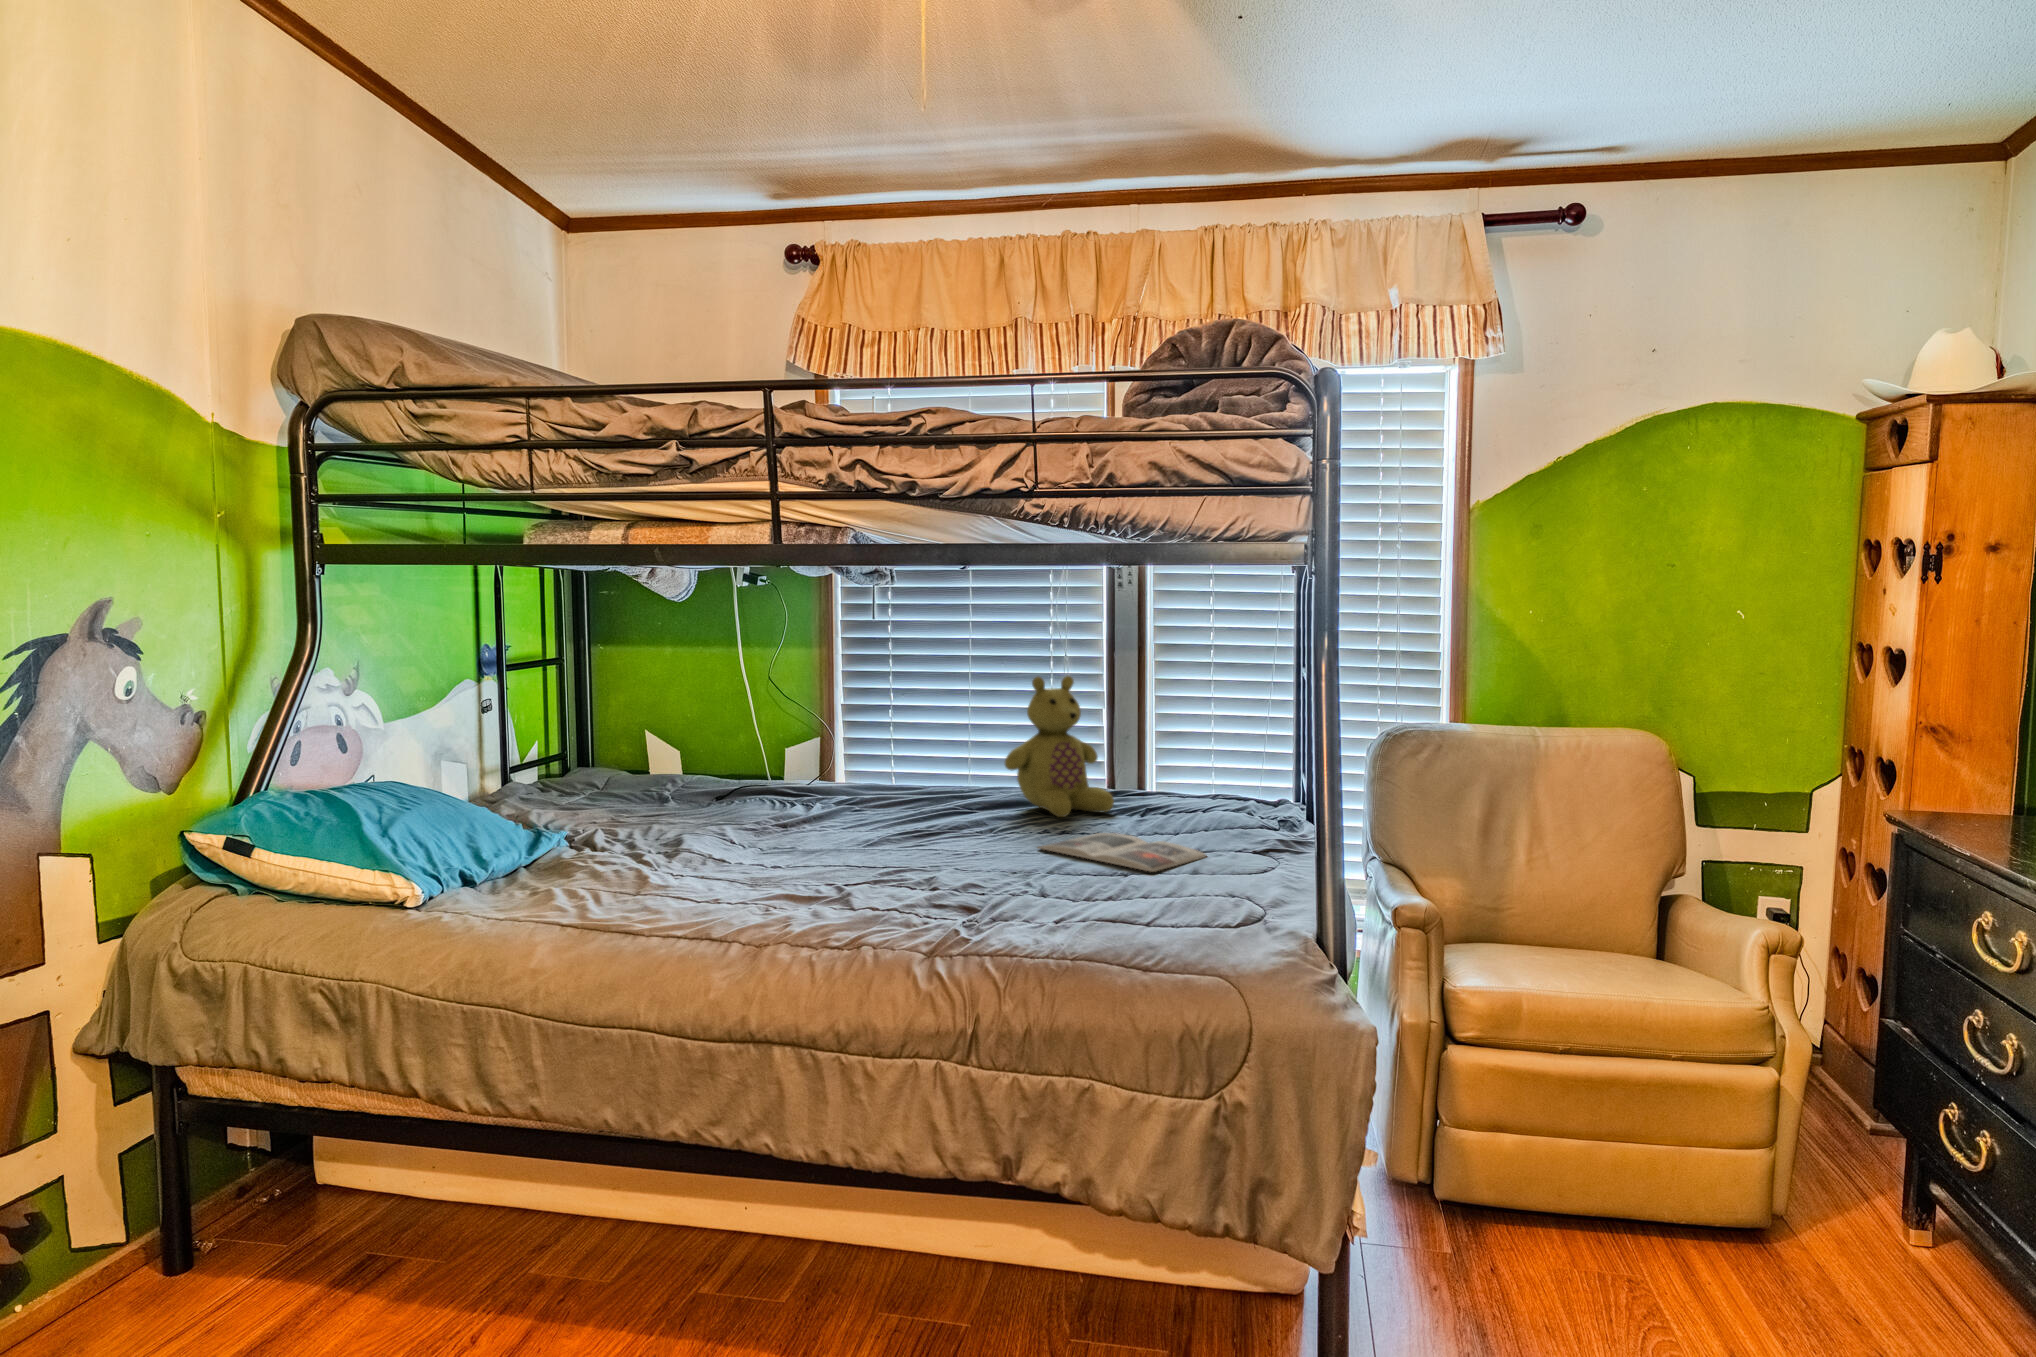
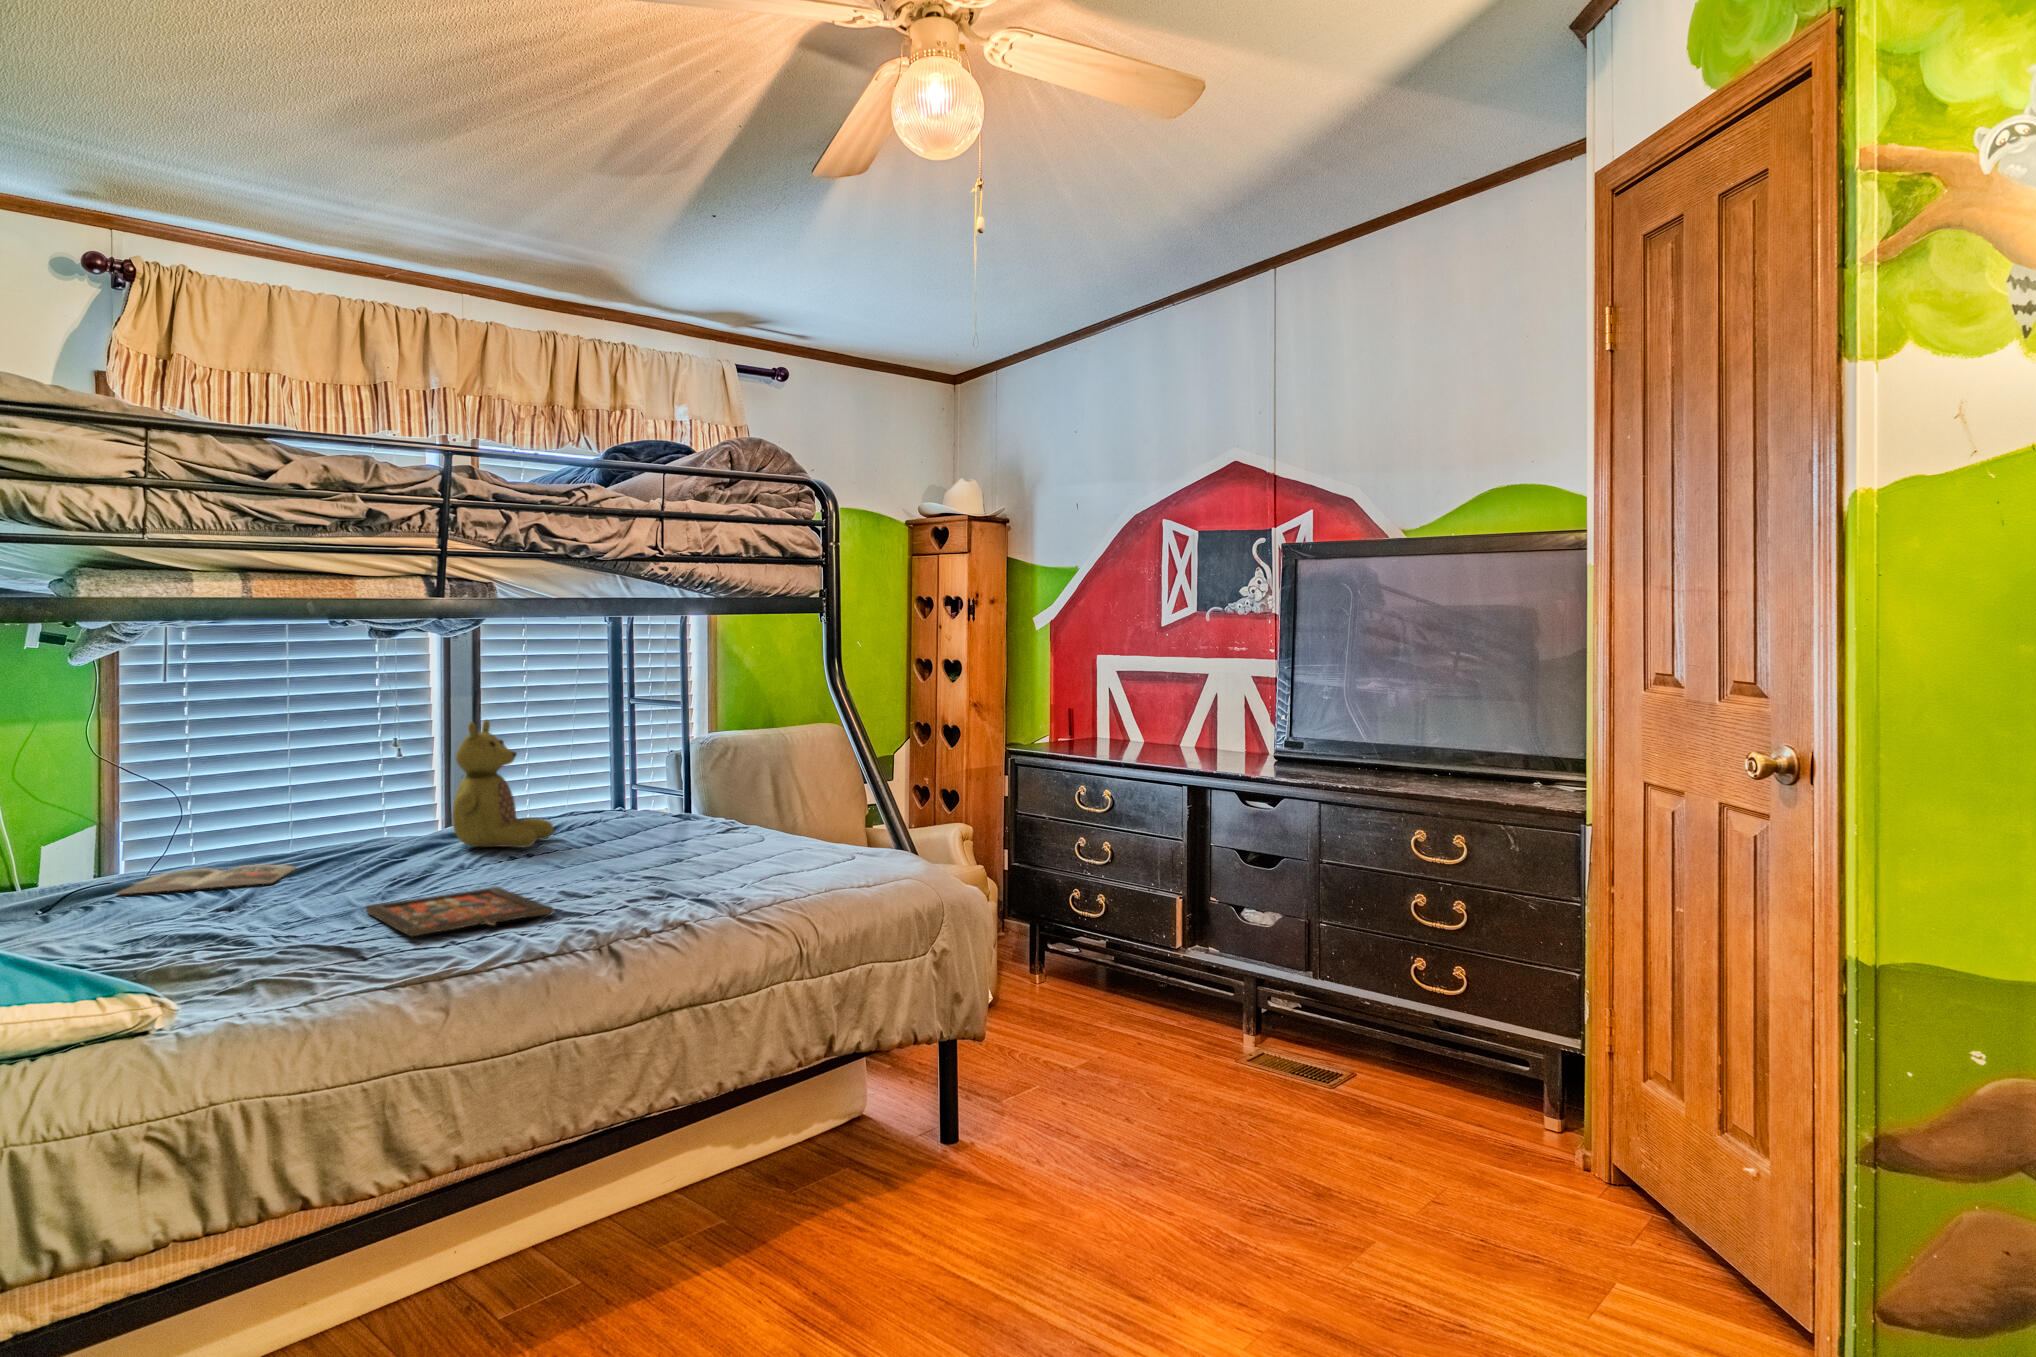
magazine: present [1038,833,1206,872] -> present [116,865,296,894]
board game: none [713,841,906,892] -> present [366,887,553,936]

